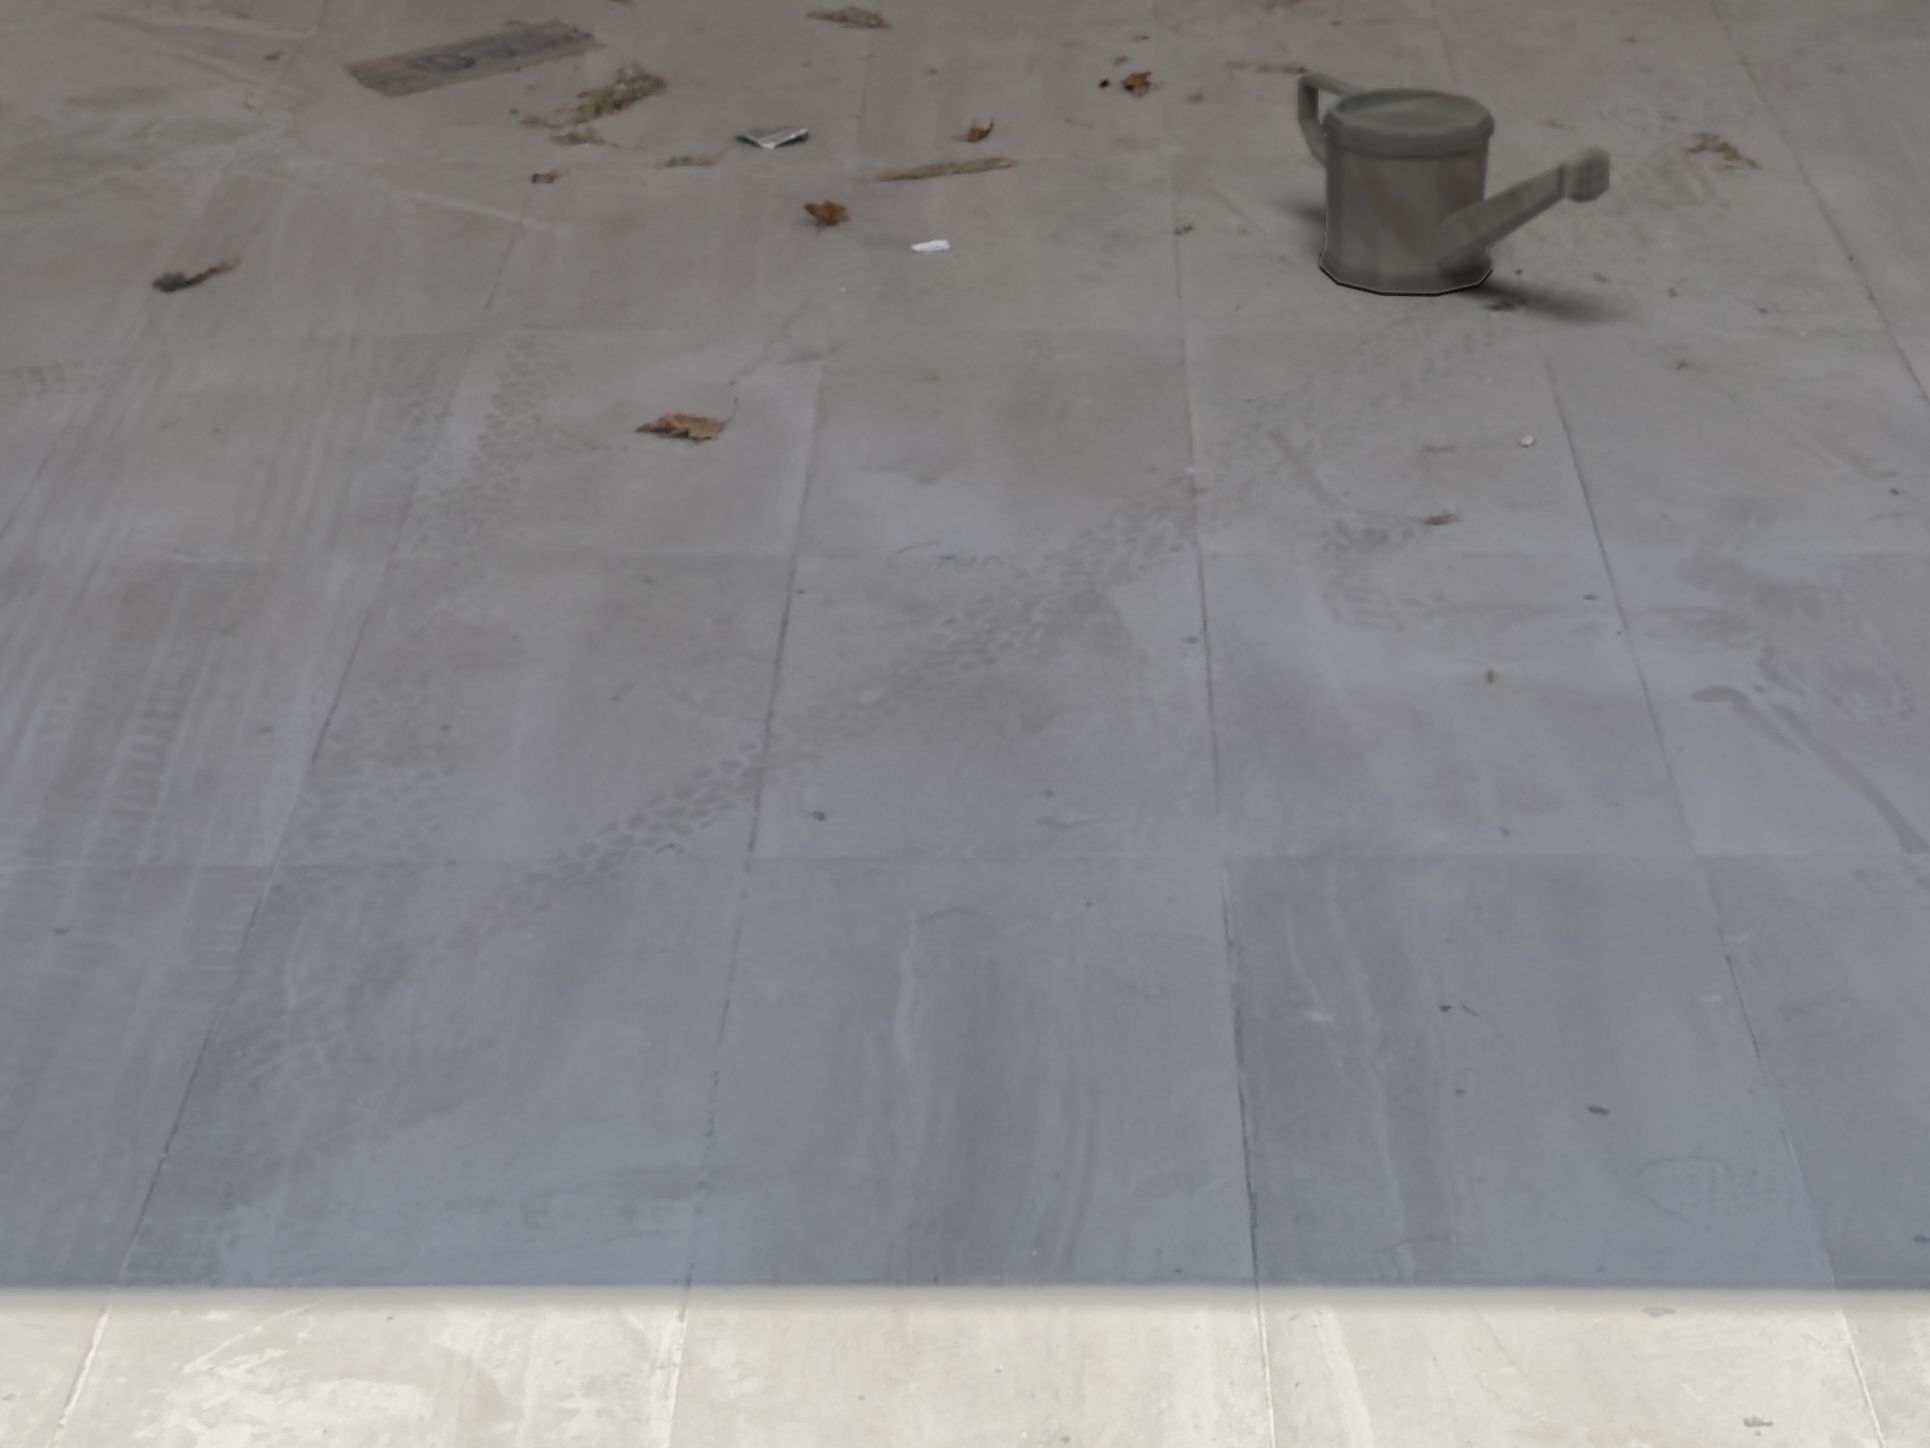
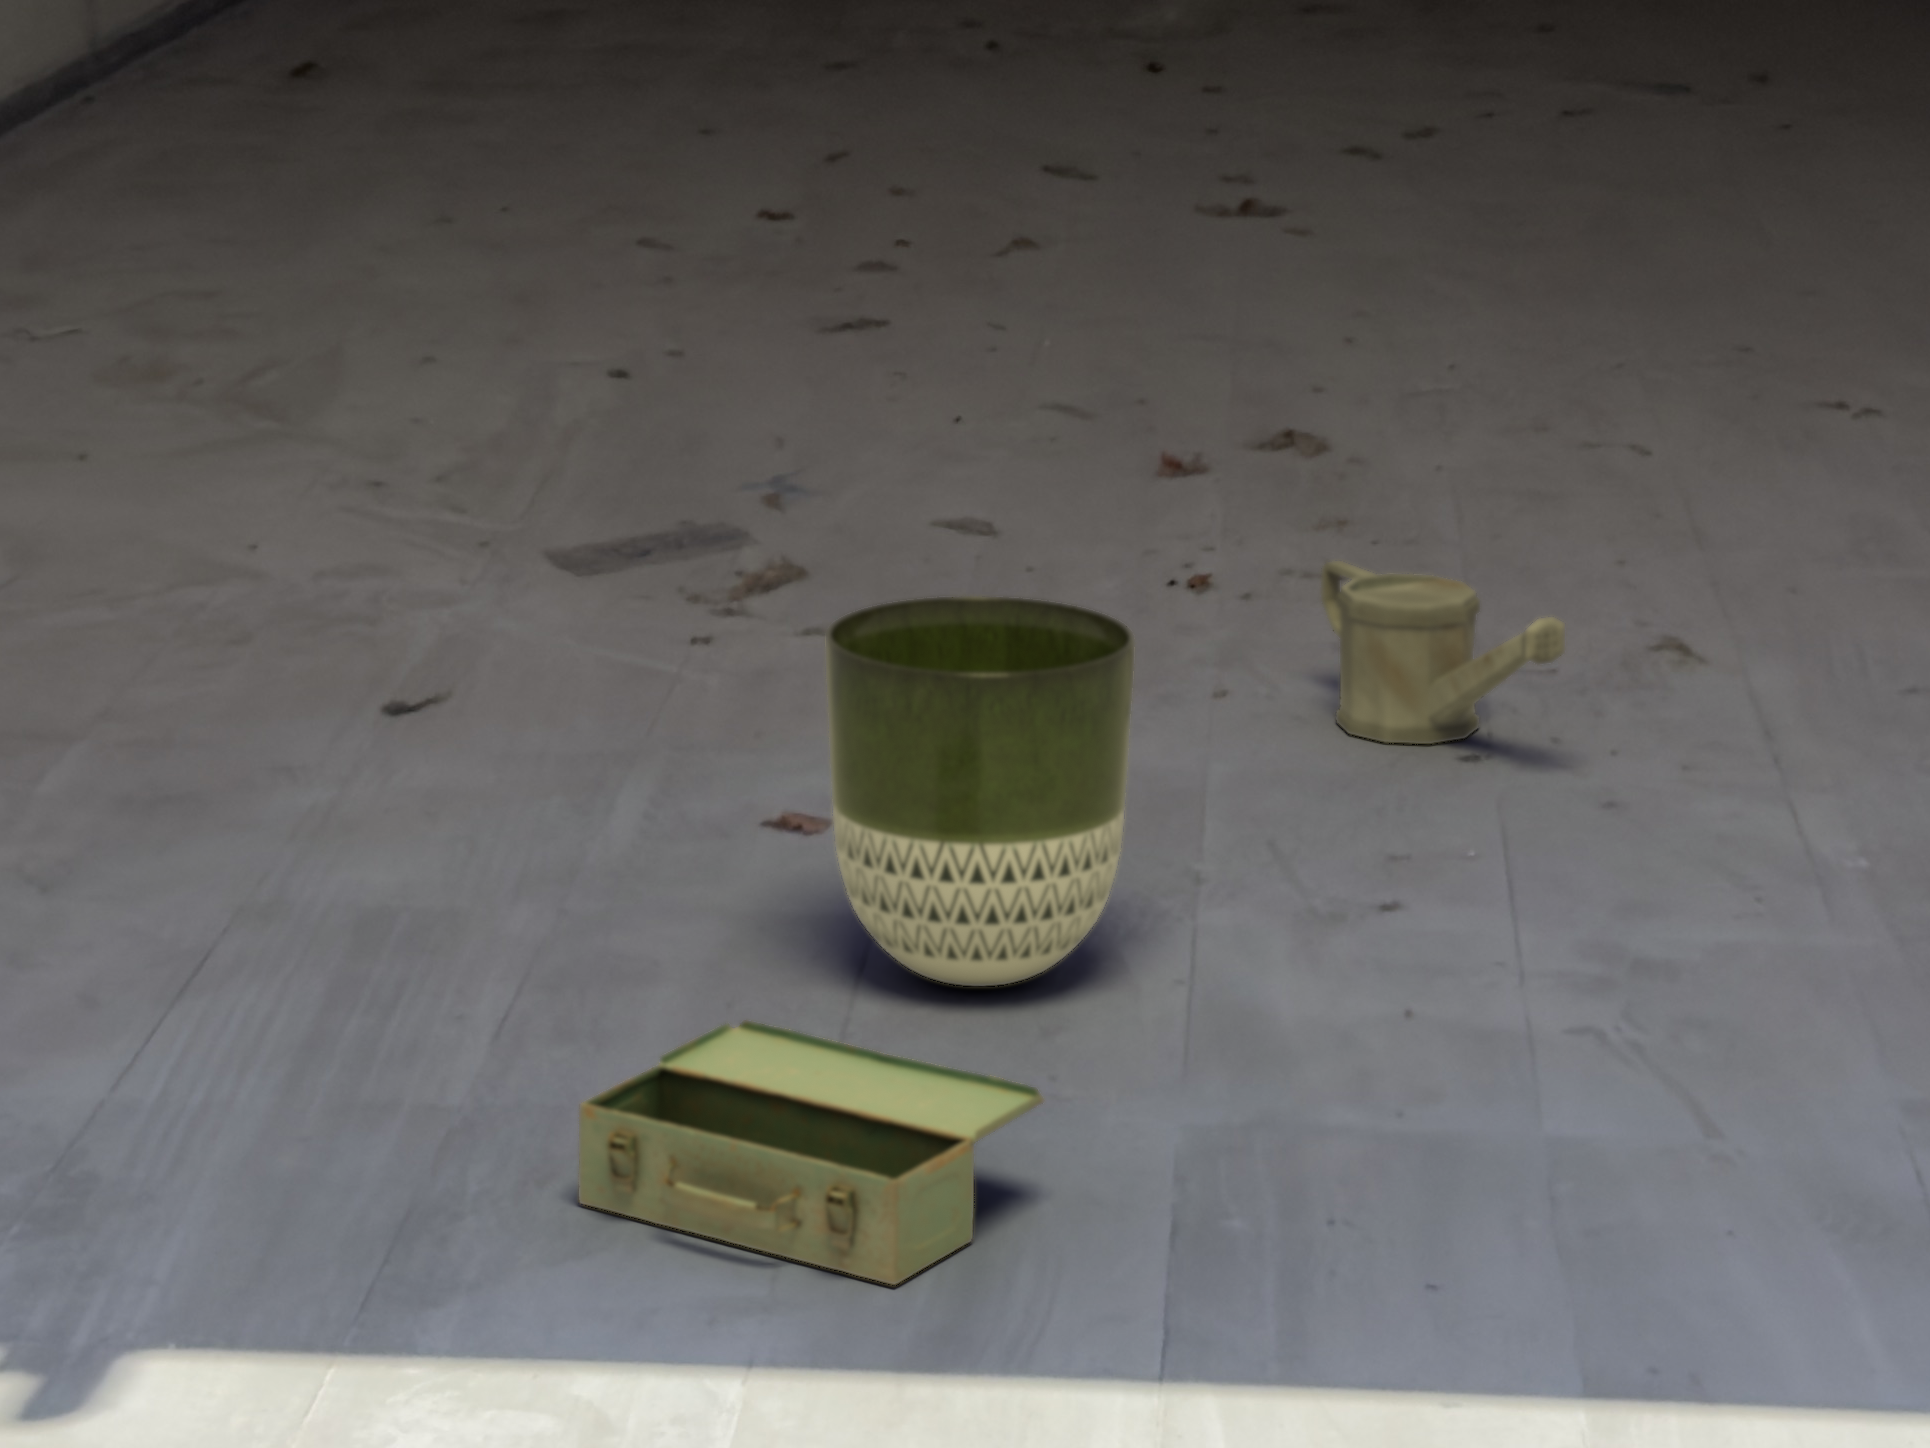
planter: none [727,165,1124,658] -> present [825,596,1135,986]
toolbox: none [434,748,1050,1131] -> present [578,1021,1044,1285]

